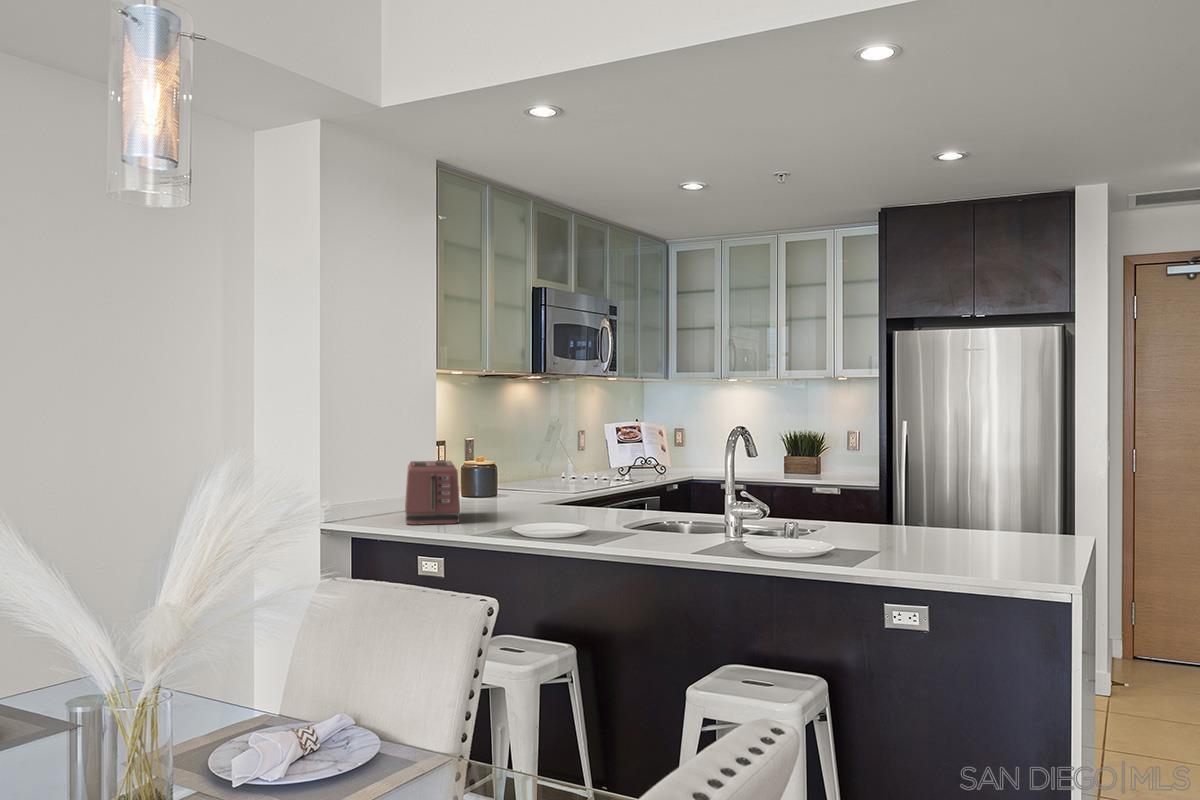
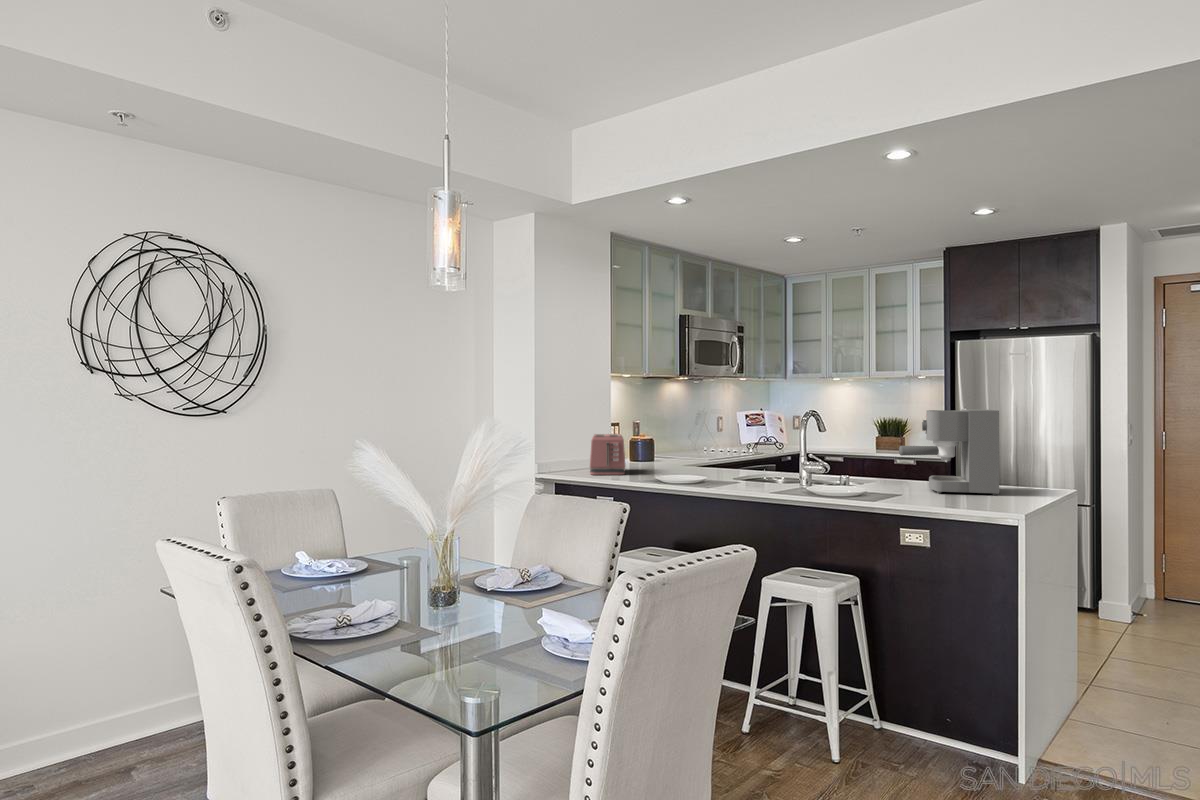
coffee maker: none [867,426,1008,549] -> present [899,410,999,495]

